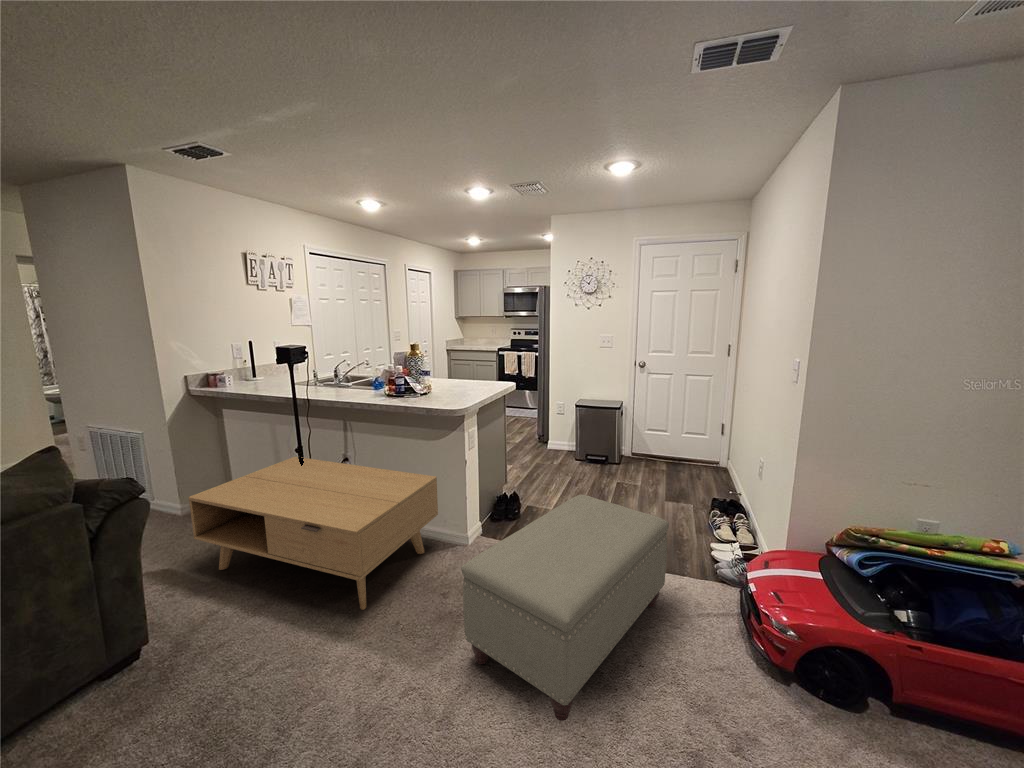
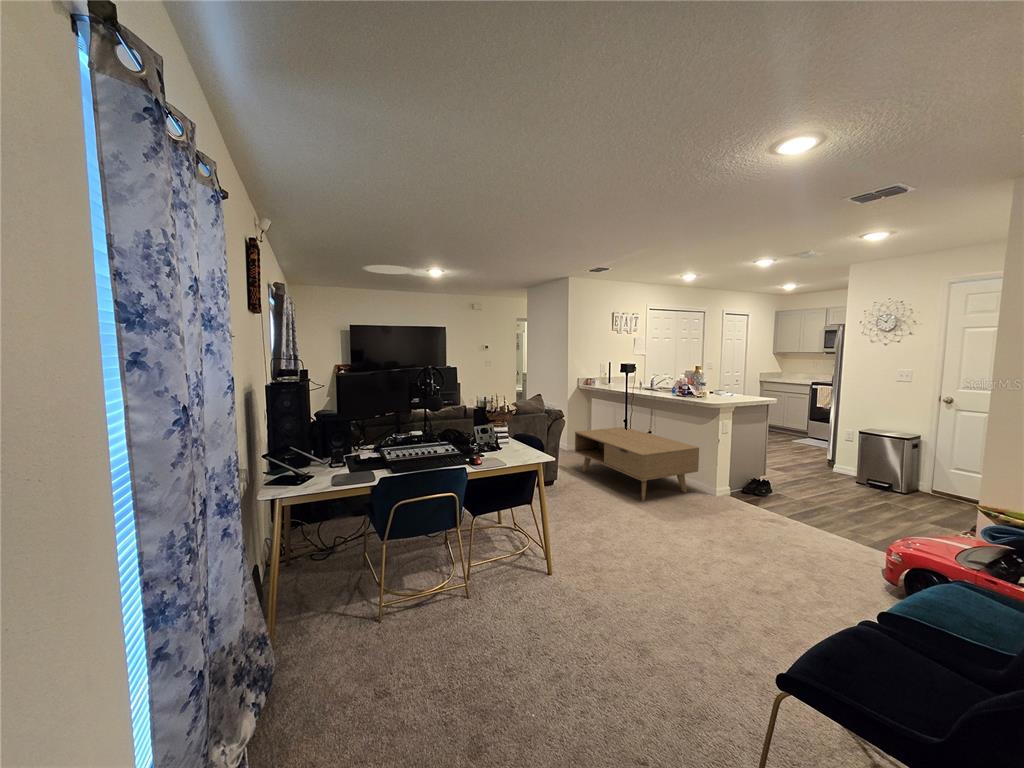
ottoman: present [461,495,669,721] -> none [687,472,852,560]

